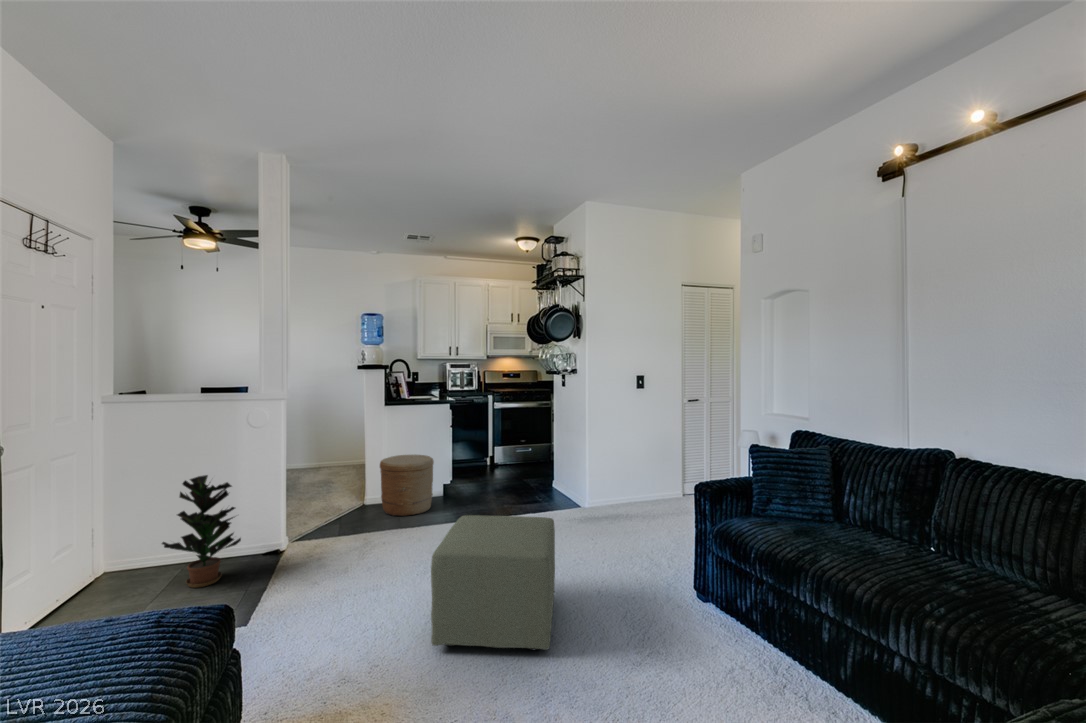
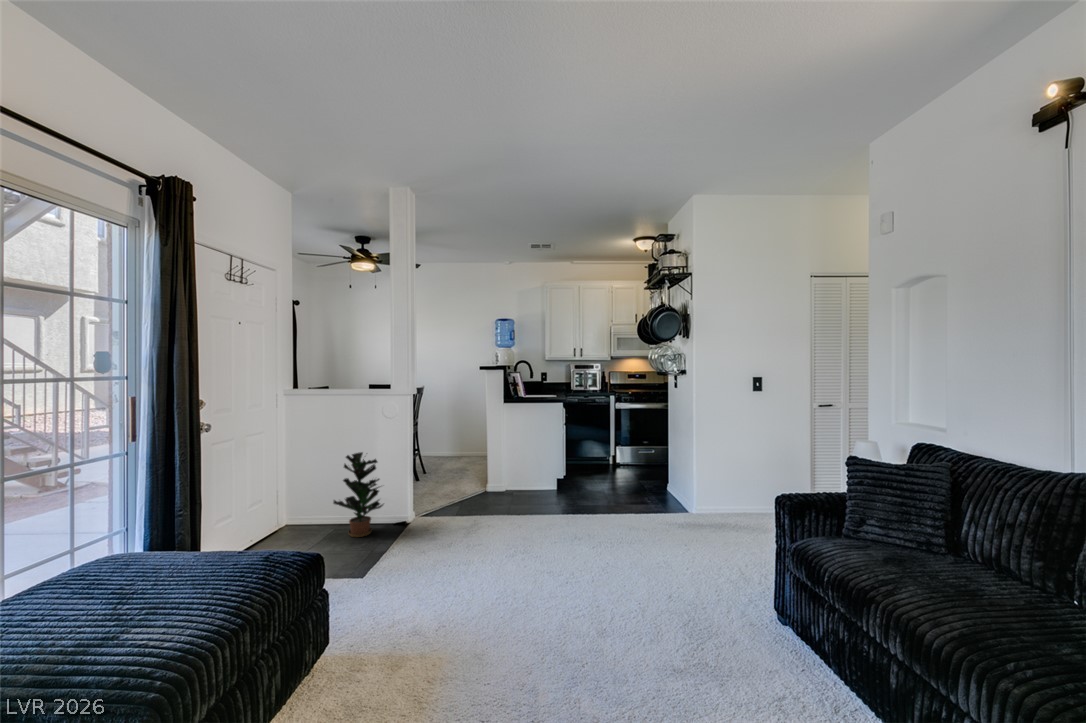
woven basket: present [380,455,434,516] -> none [499,447,546,502]
ottoman: present [431,515,555,650] -> none [498,503,623,633]

